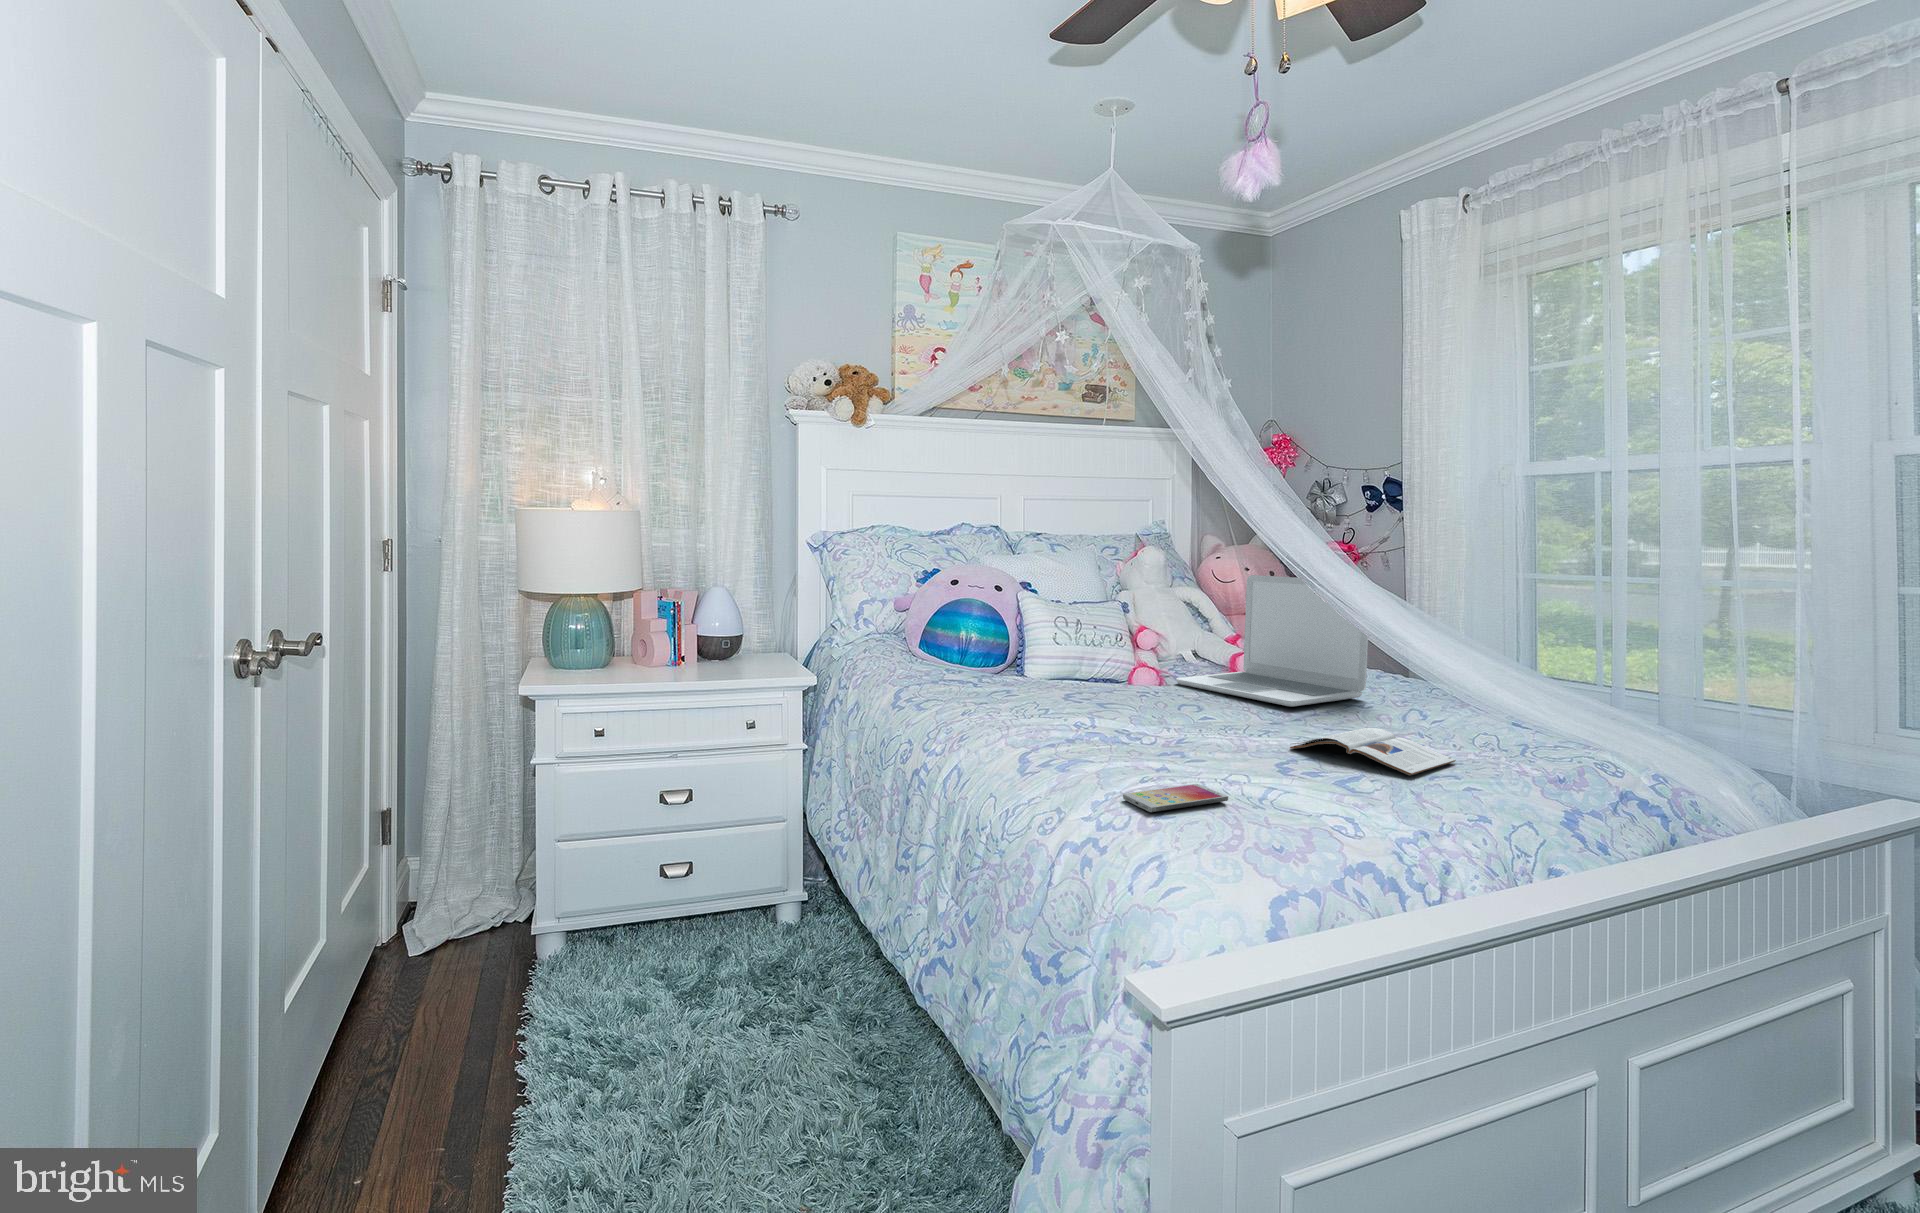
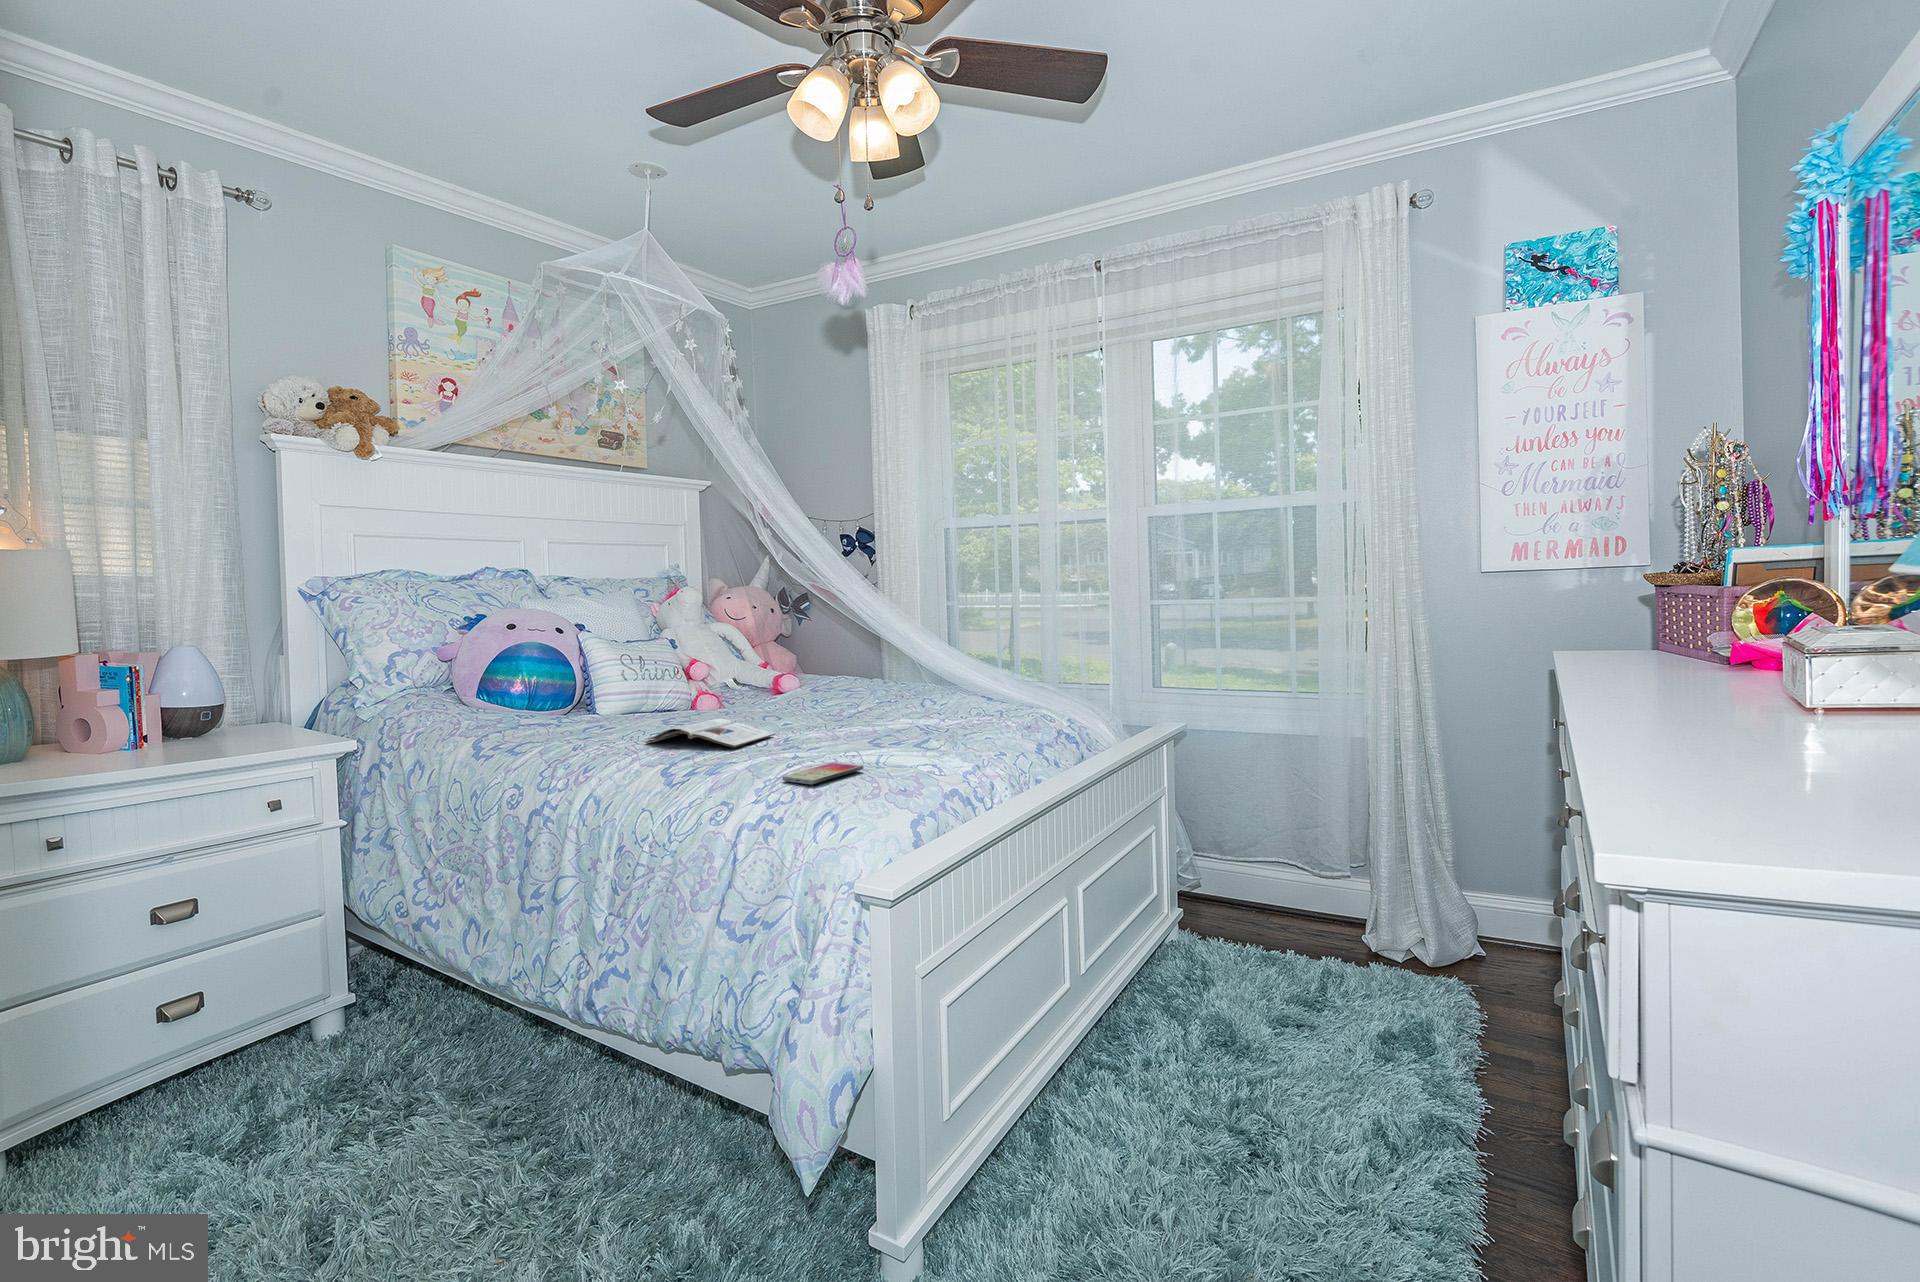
laptop: present [1177,575,1368,707] -> none [755,603,909,708]
magazine: present [1290,728,1456,775] -> present [646,719,775,747]

